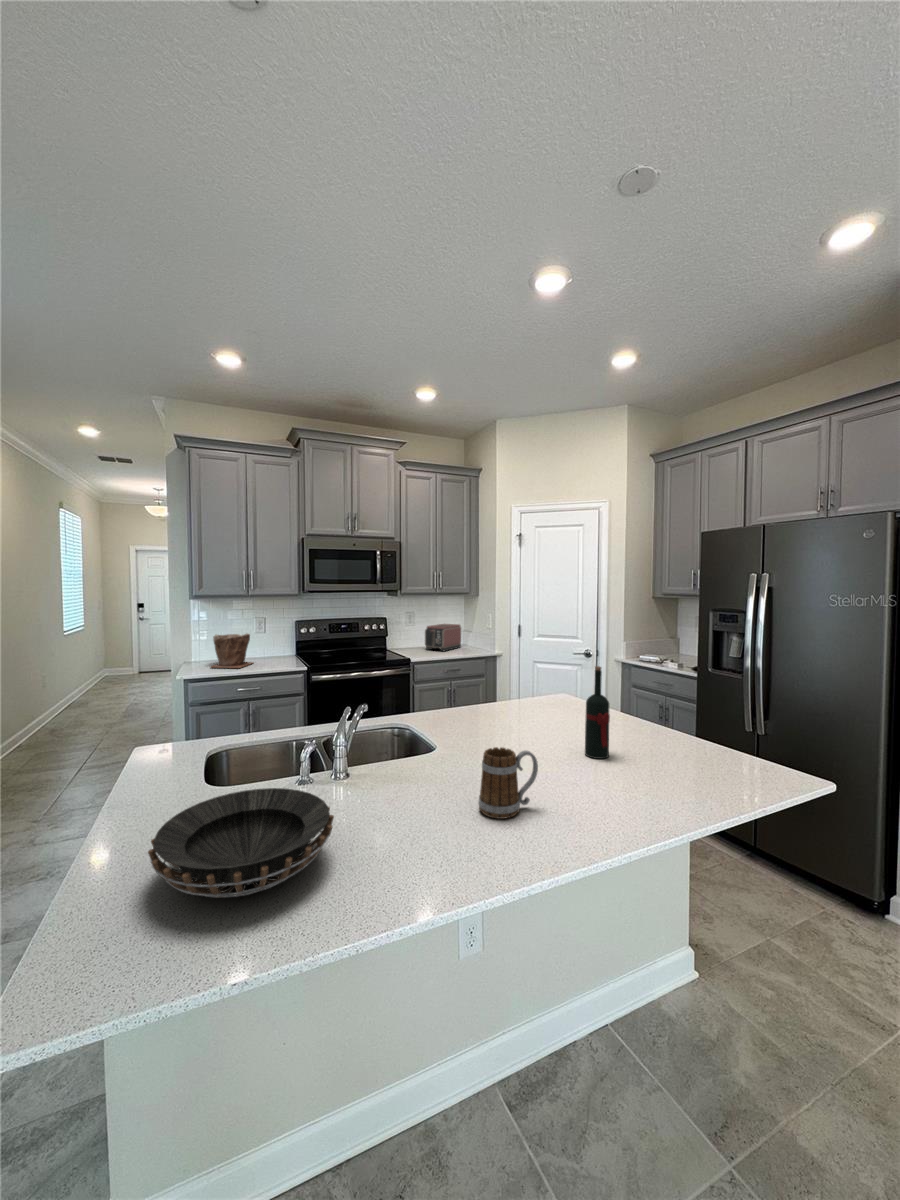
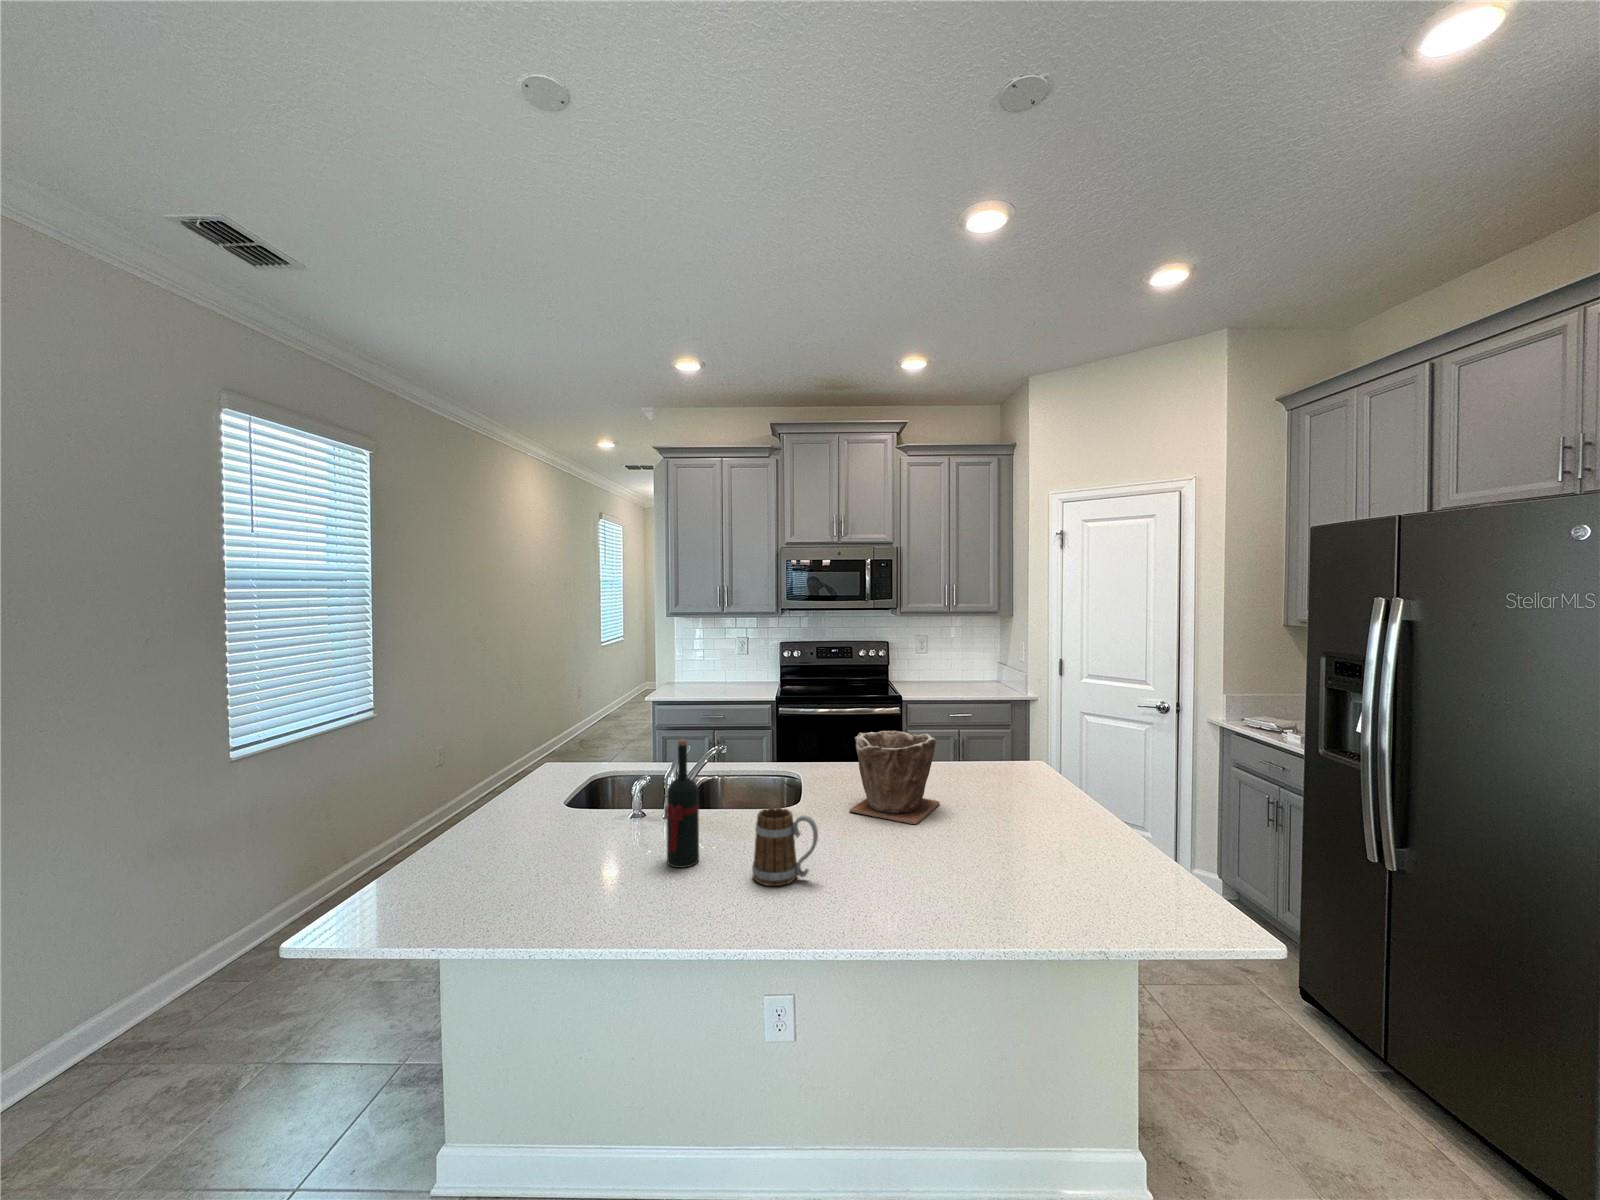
toaster: present [425,624,461,651] -> none [938,652,992,690]
plant pot: present [212,633,253,668] -> present [849,731,940,824]
wine bottle: present [585,666,610,759] -> present [666,739,699,868]
decorative bowl: present [148,788,334,897] -> none [431,812,594,895]

